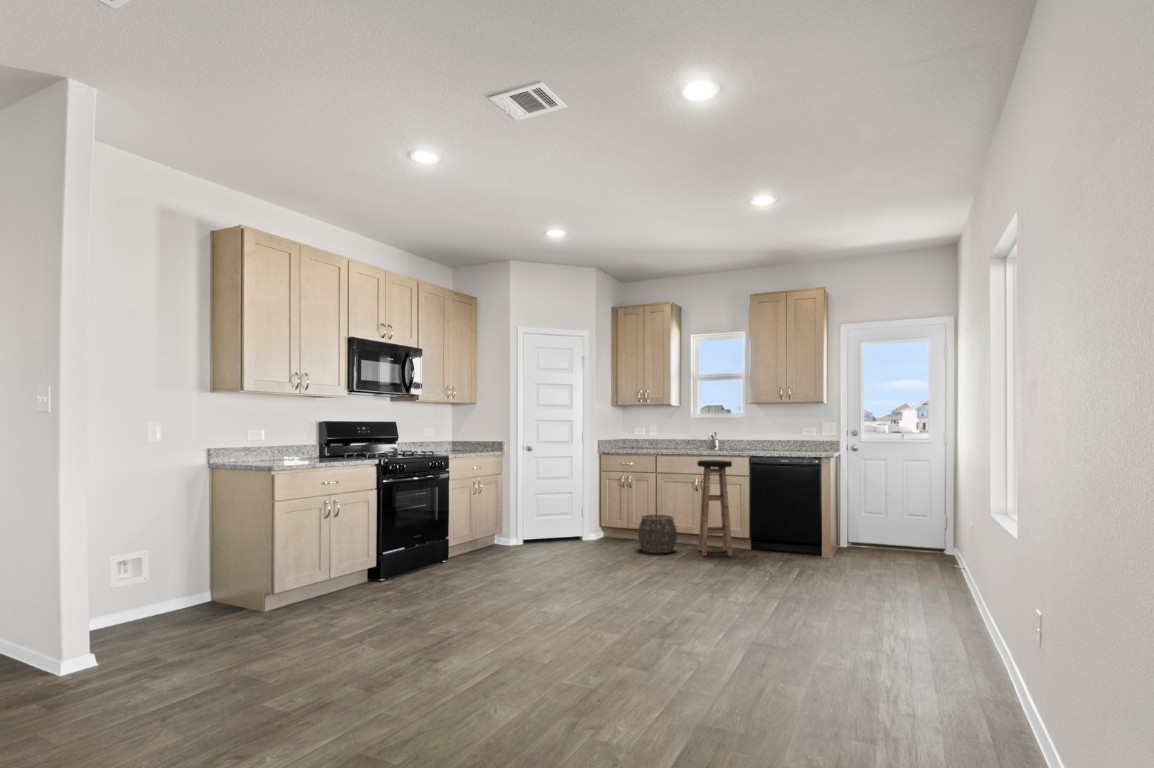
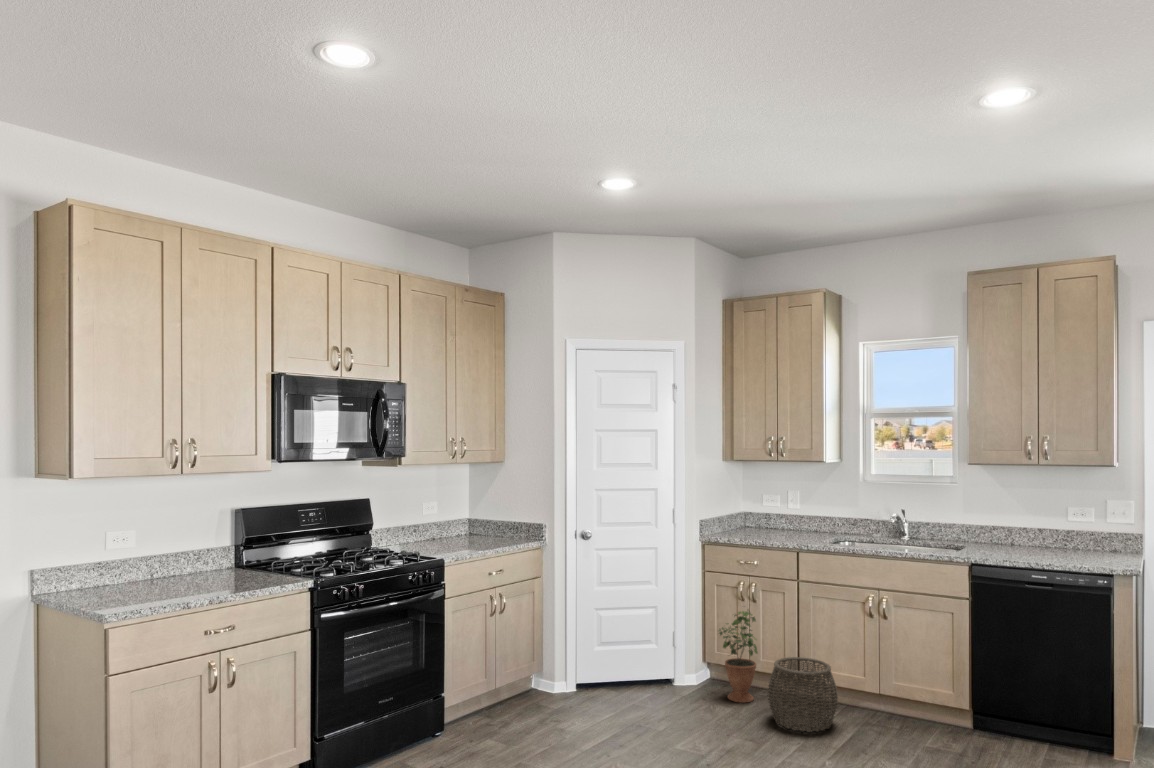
bar stool: present [697,460,732,556] -> none [874,568,941,748]
potted plant: none [608,489,632,545] -> present [719,611,757,703]

